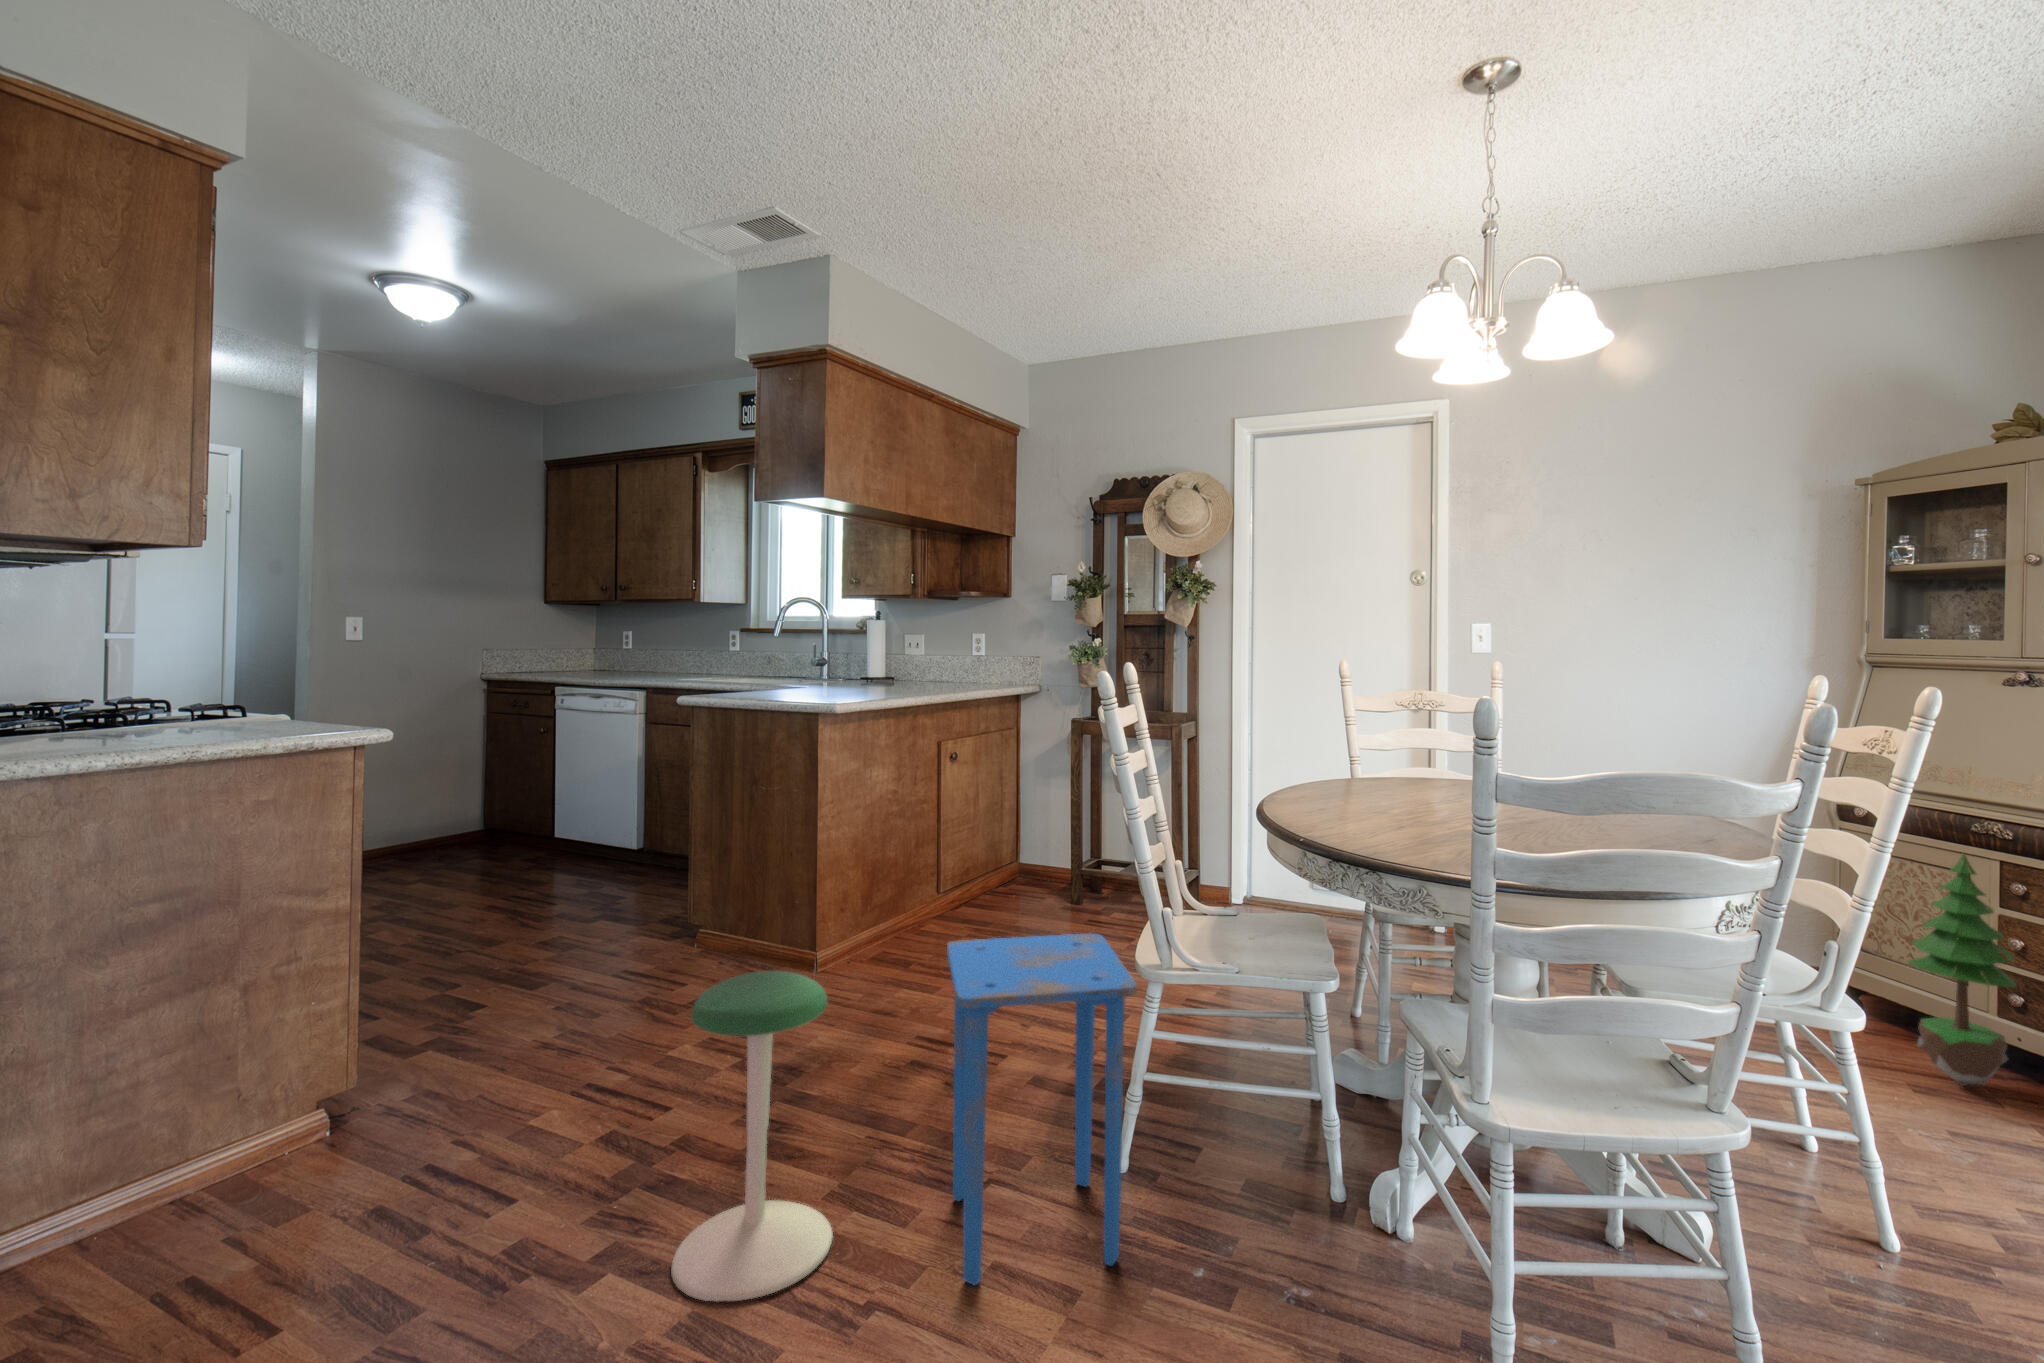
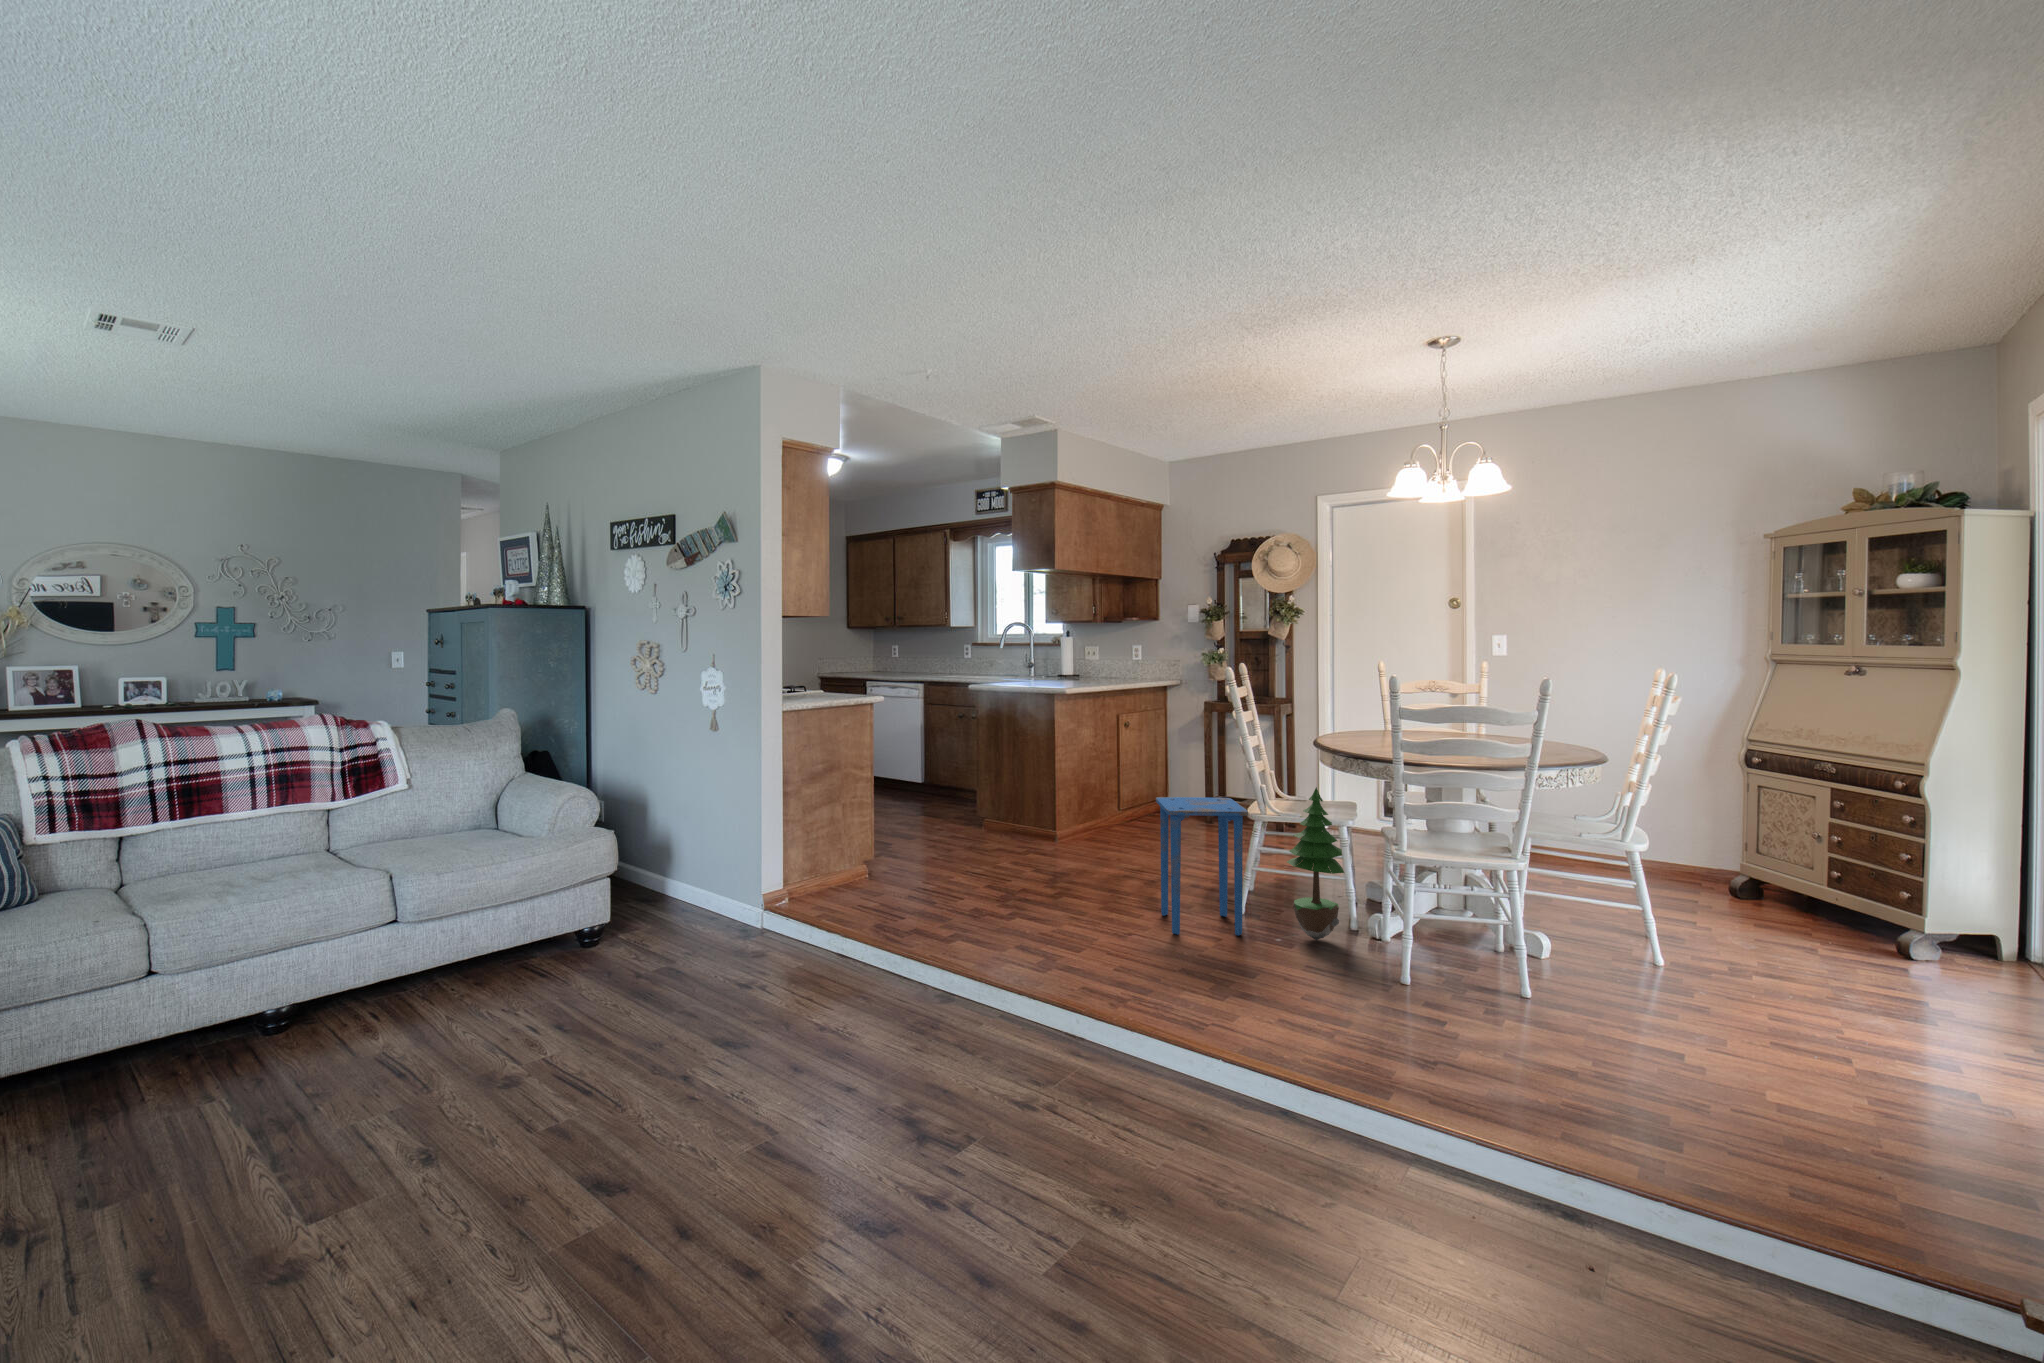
potted tree: present [1907,854,2017,1086] -> present [1287,787,1344,940]
stool: present [671,971,833,1301] -> none [1046,803,1111,930]

